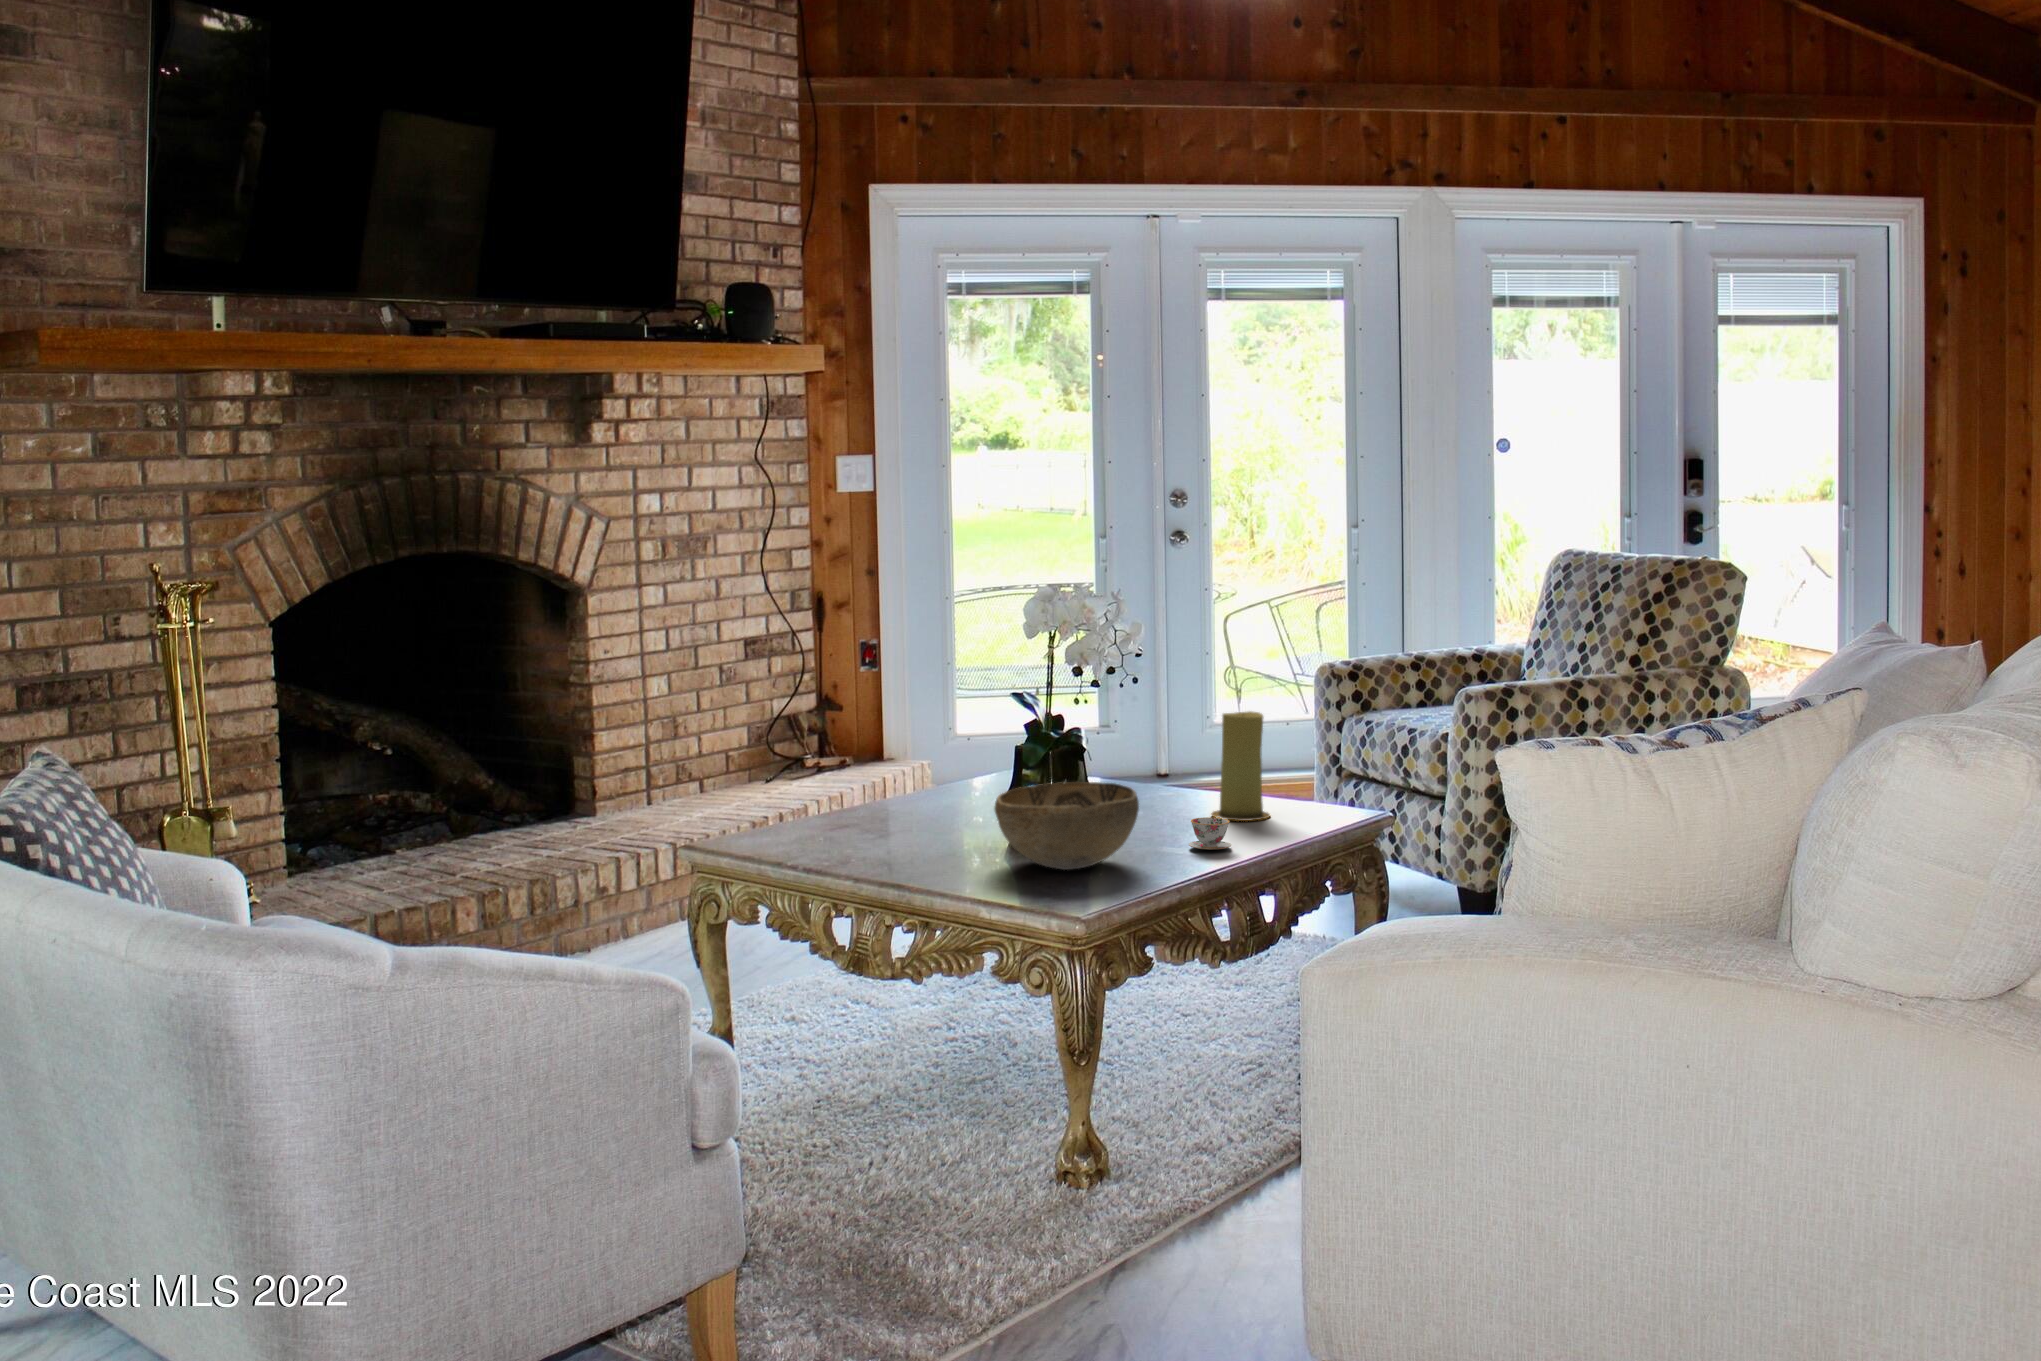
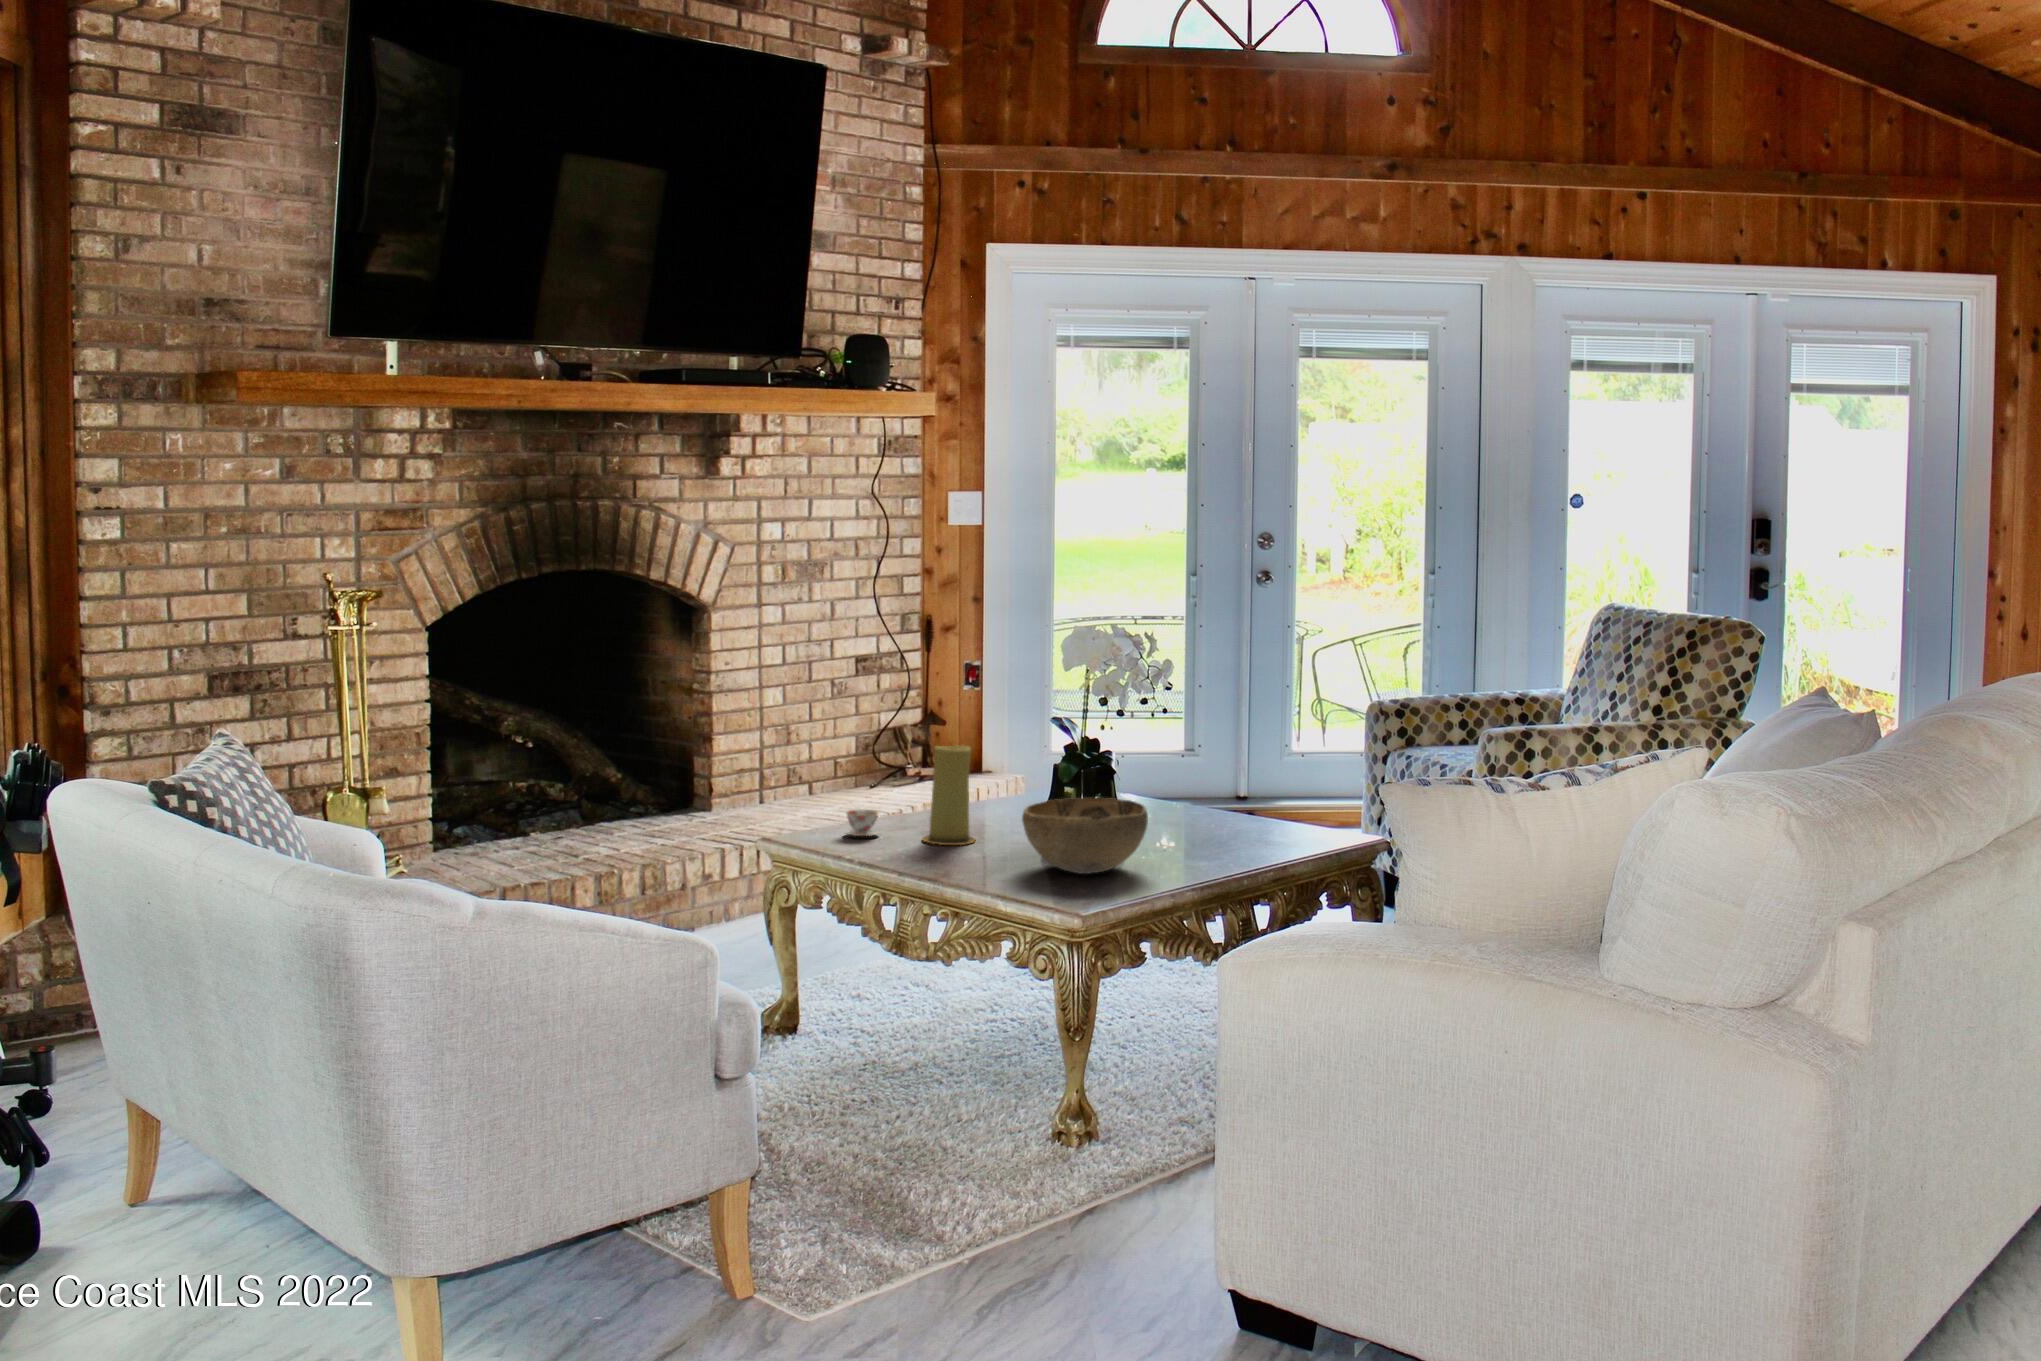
candle: present [1211,711,1270,821] -> present [922,745,975,845]
teacup: present [1189,817,1231,849] -> present [845,810,879,836]

